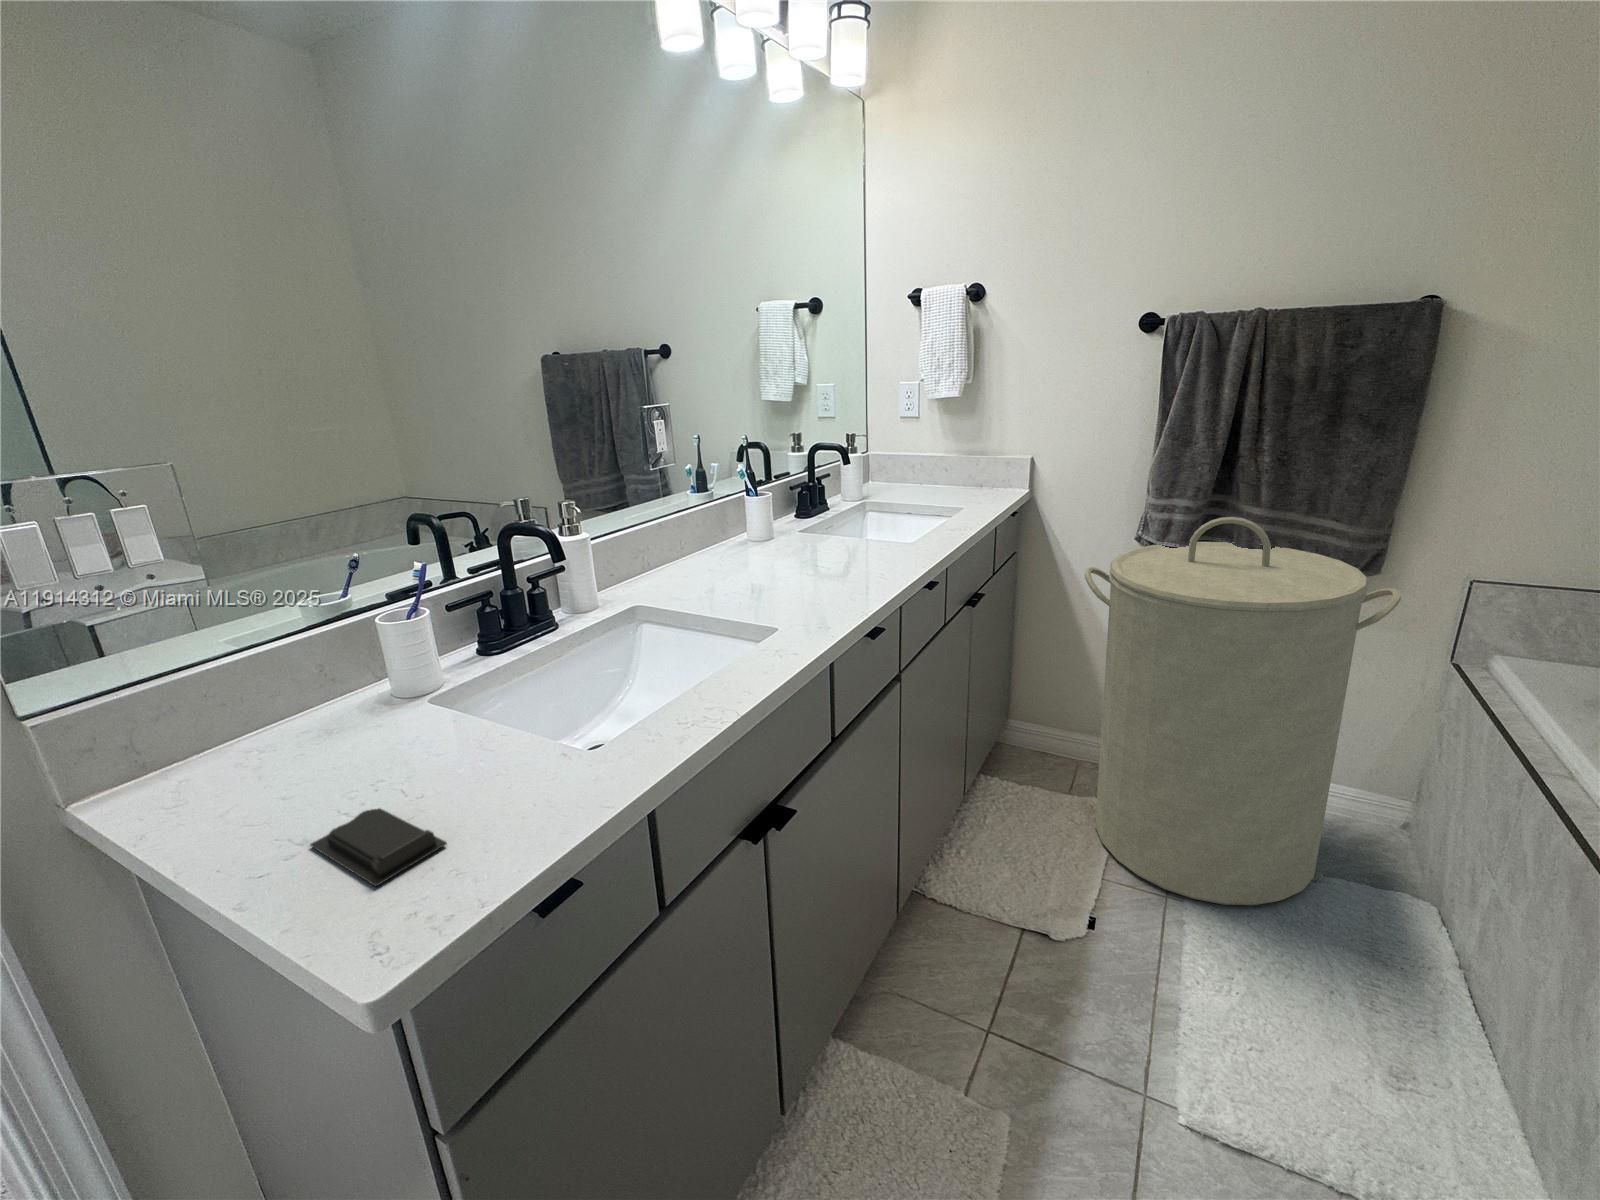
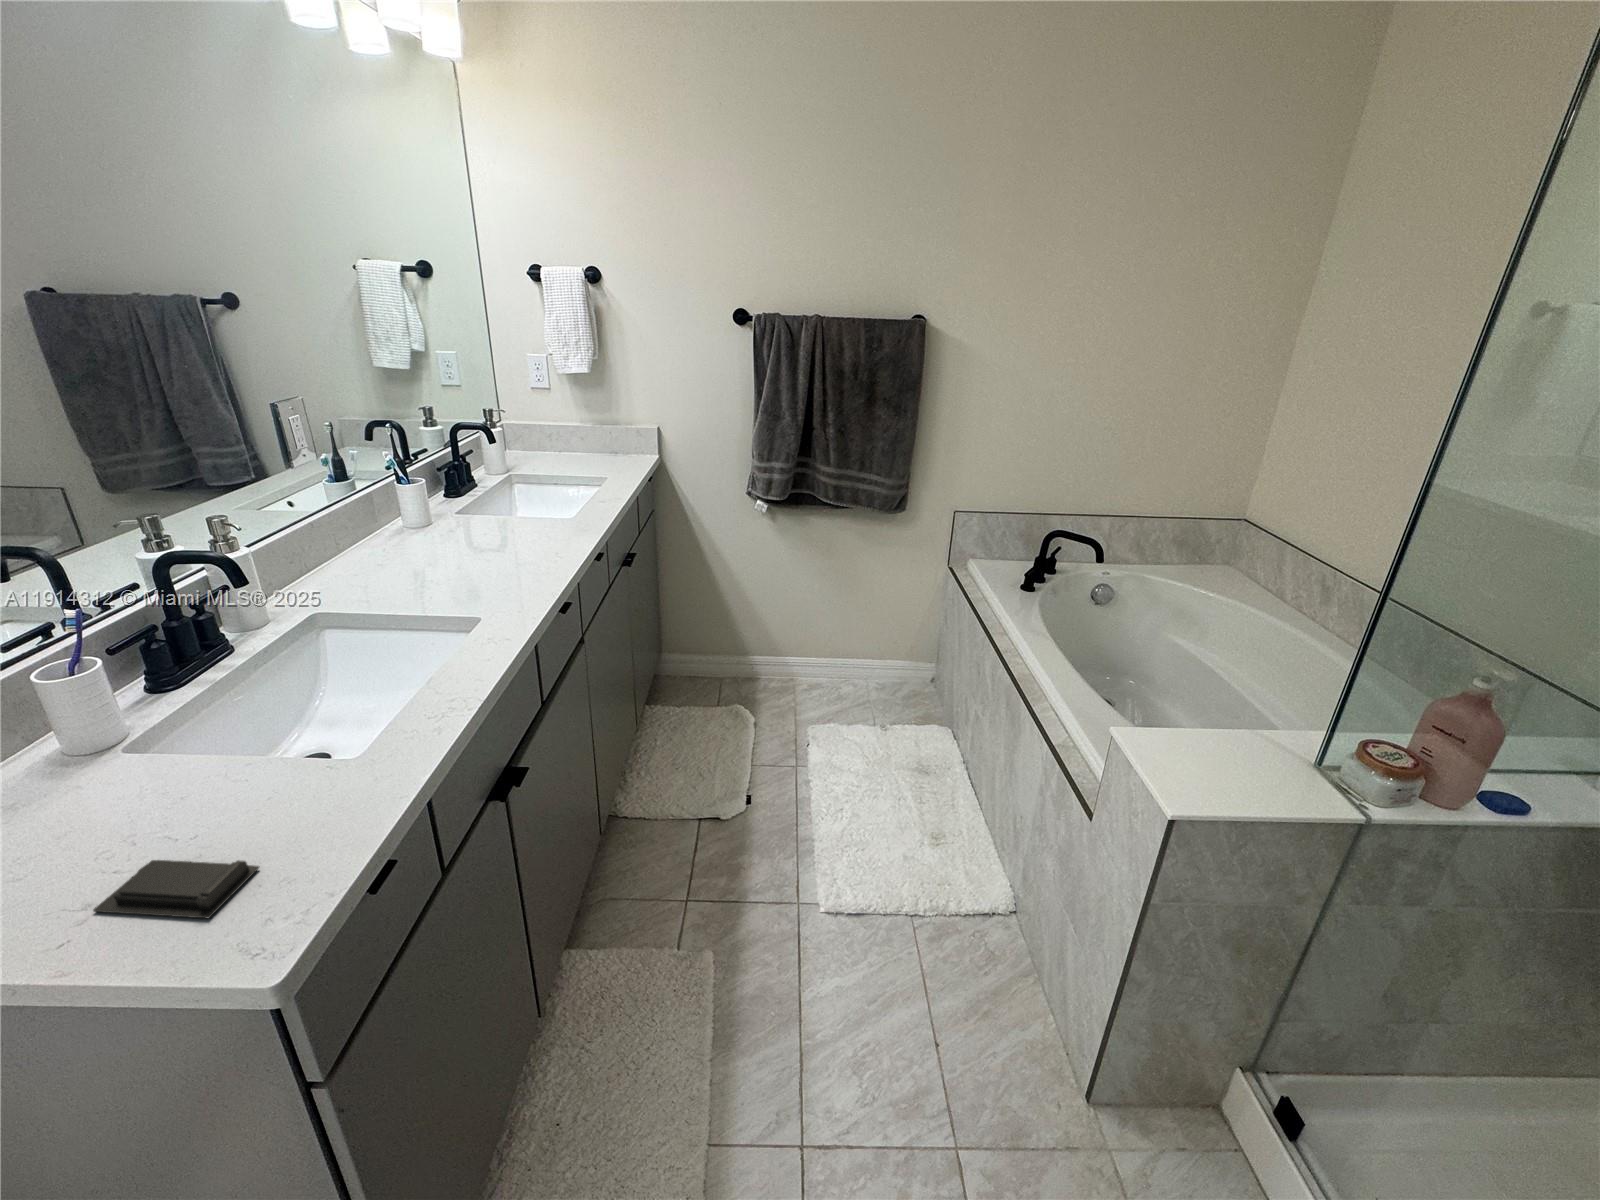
laundry hamper: present [1085,517,1401,905] -> none [714,479,918,762]

